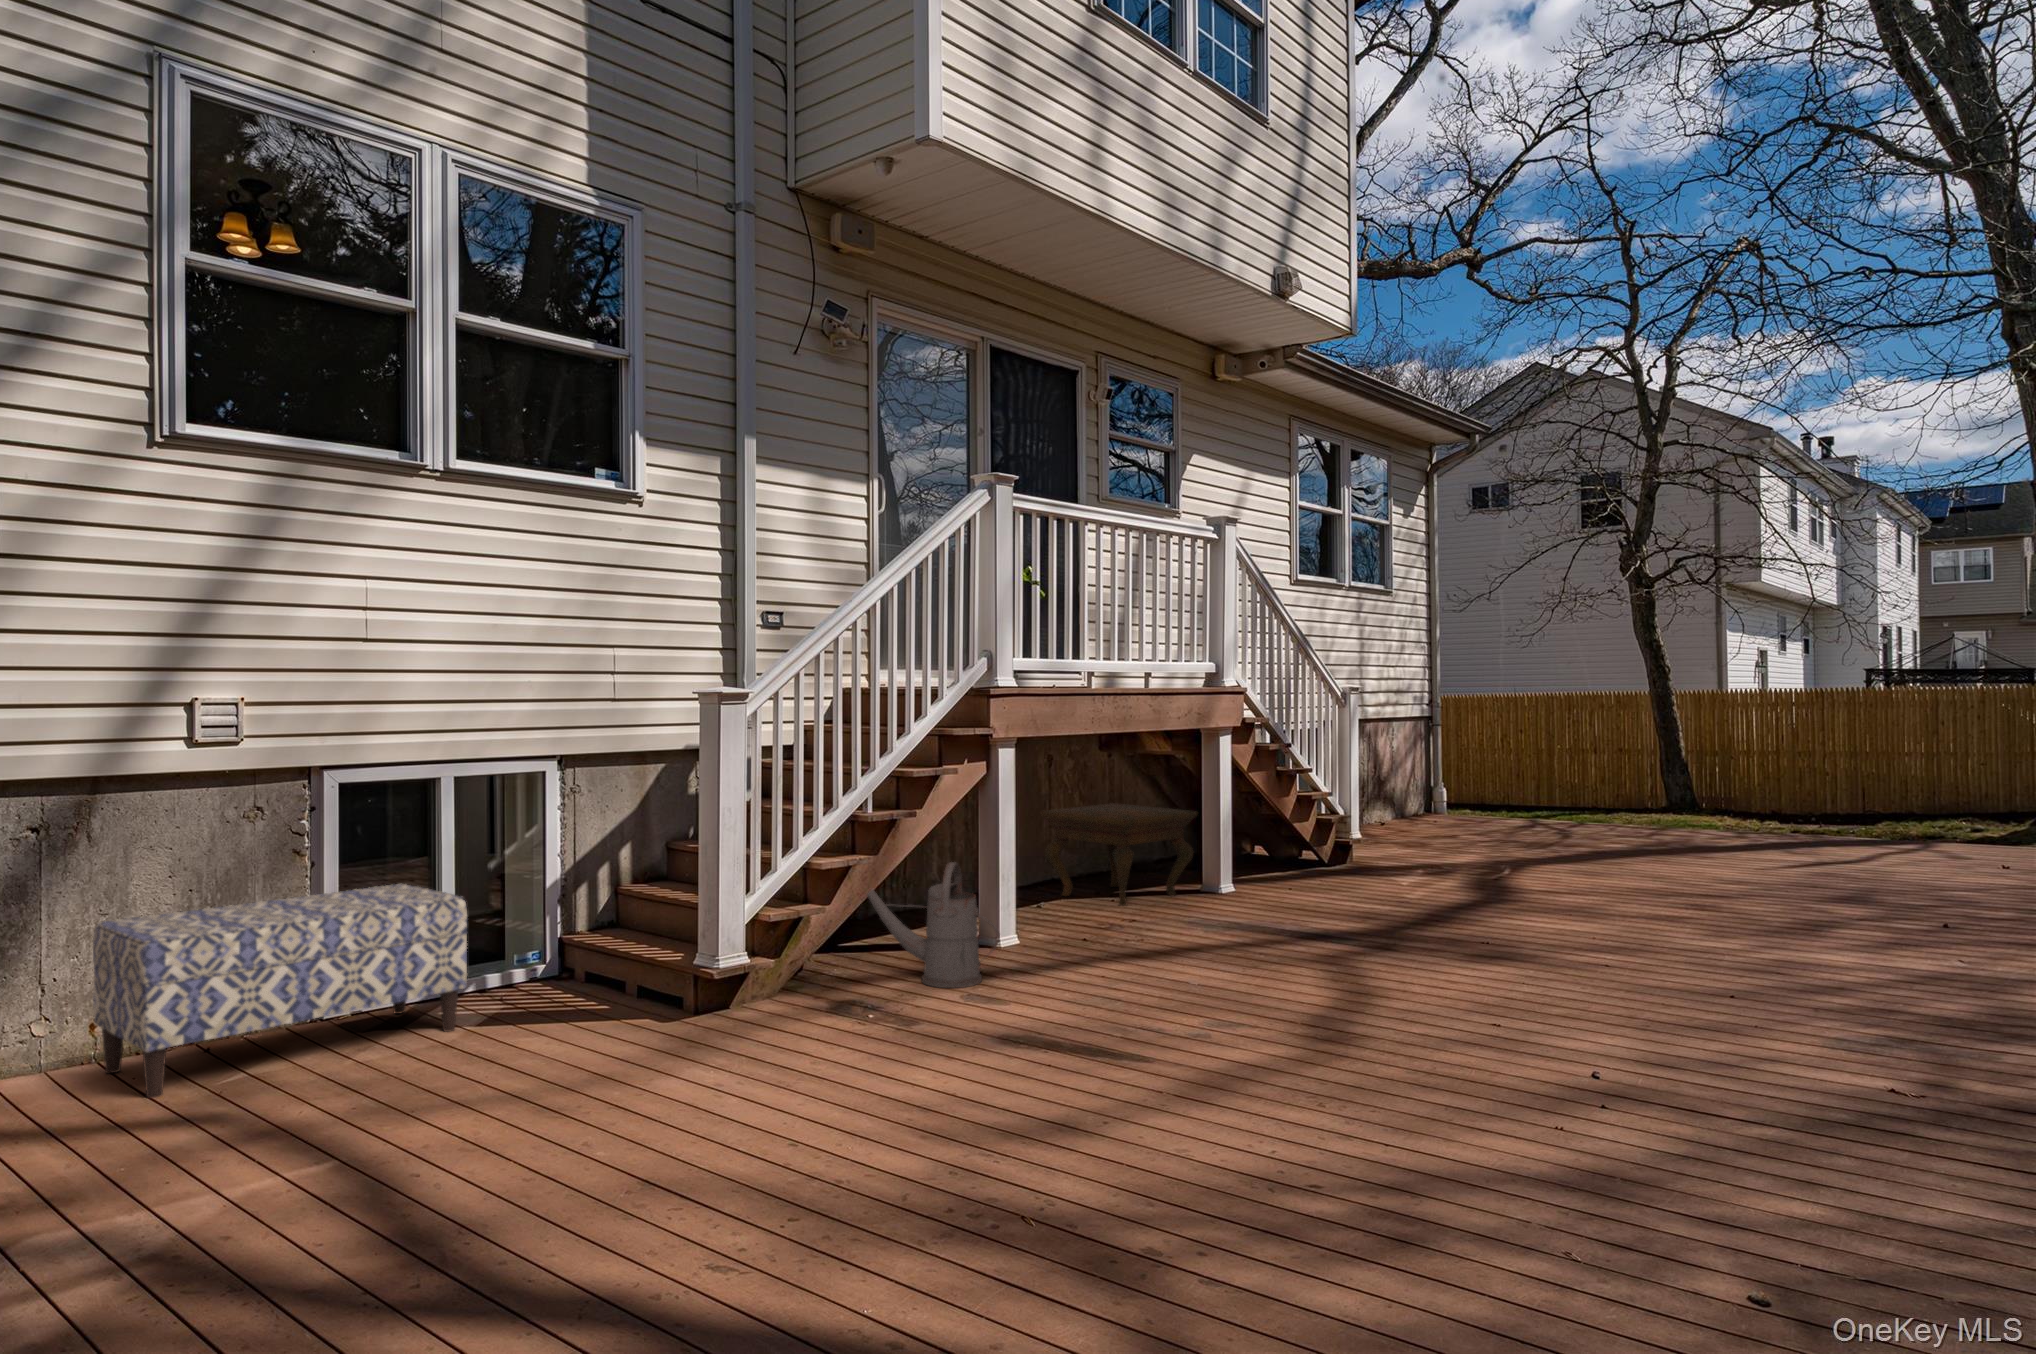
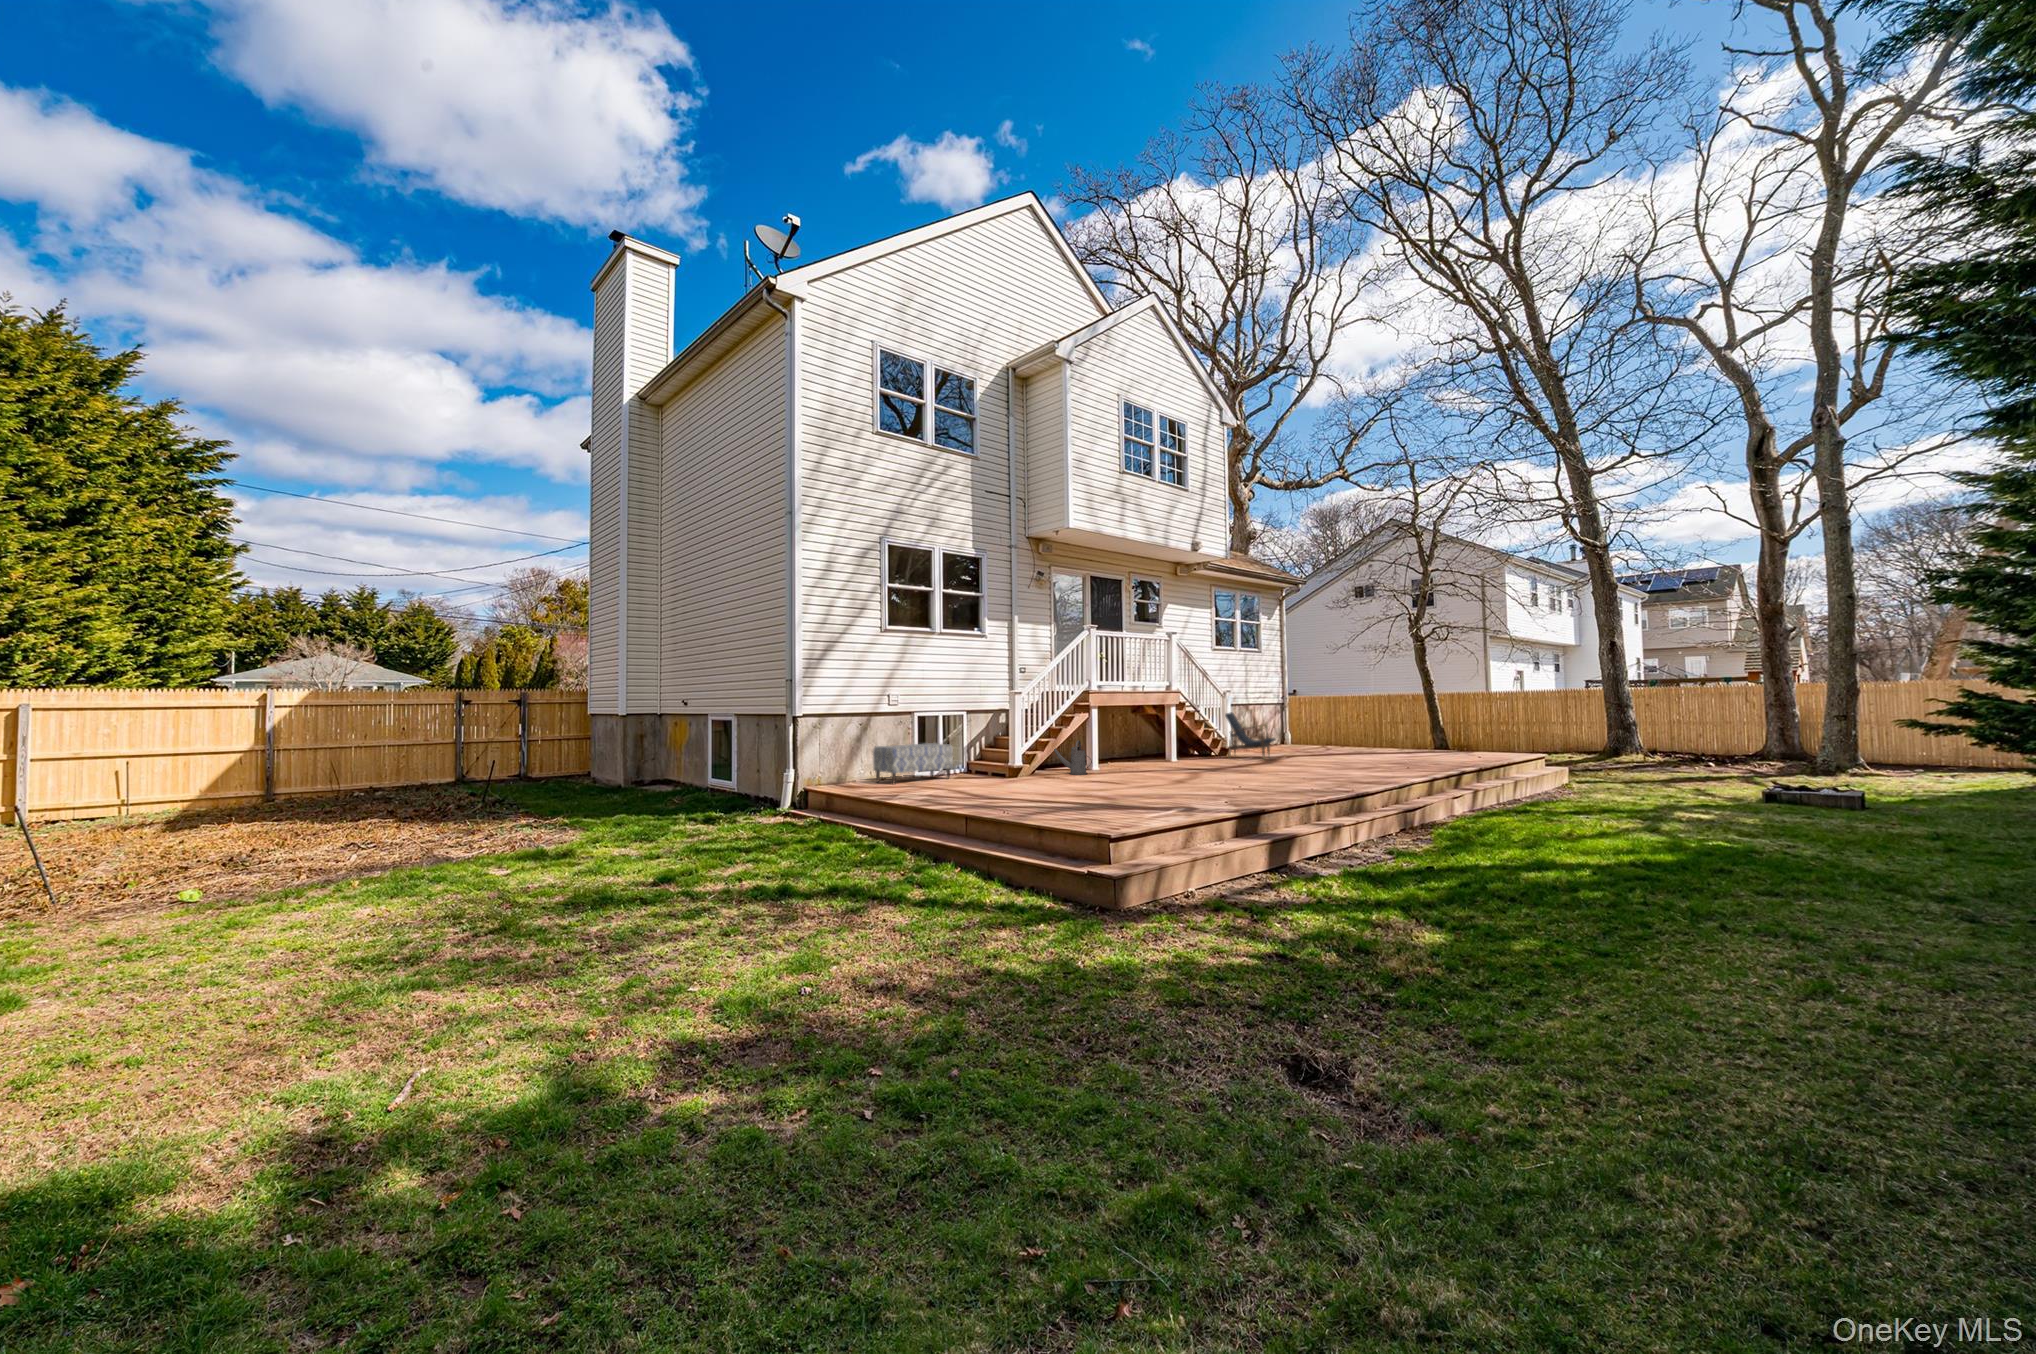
lounge chair: none [1353,744,1487,883] -> present [1225,713,1276,759]
side table: present [1040,803,1198,906] -> none [1110,732,1164,764]

